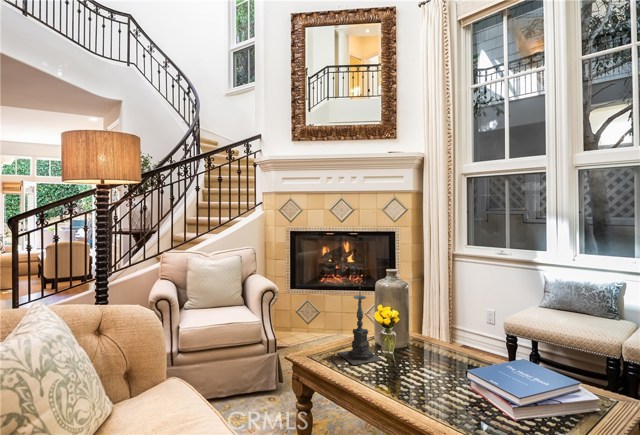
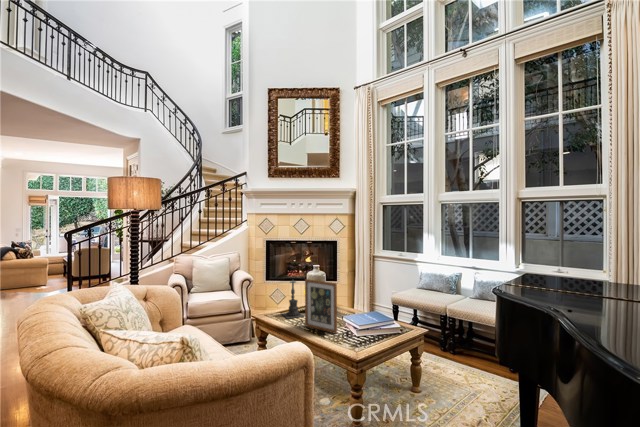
picture frame: none [394,294,471,407] -> present [305,279,337,333]

